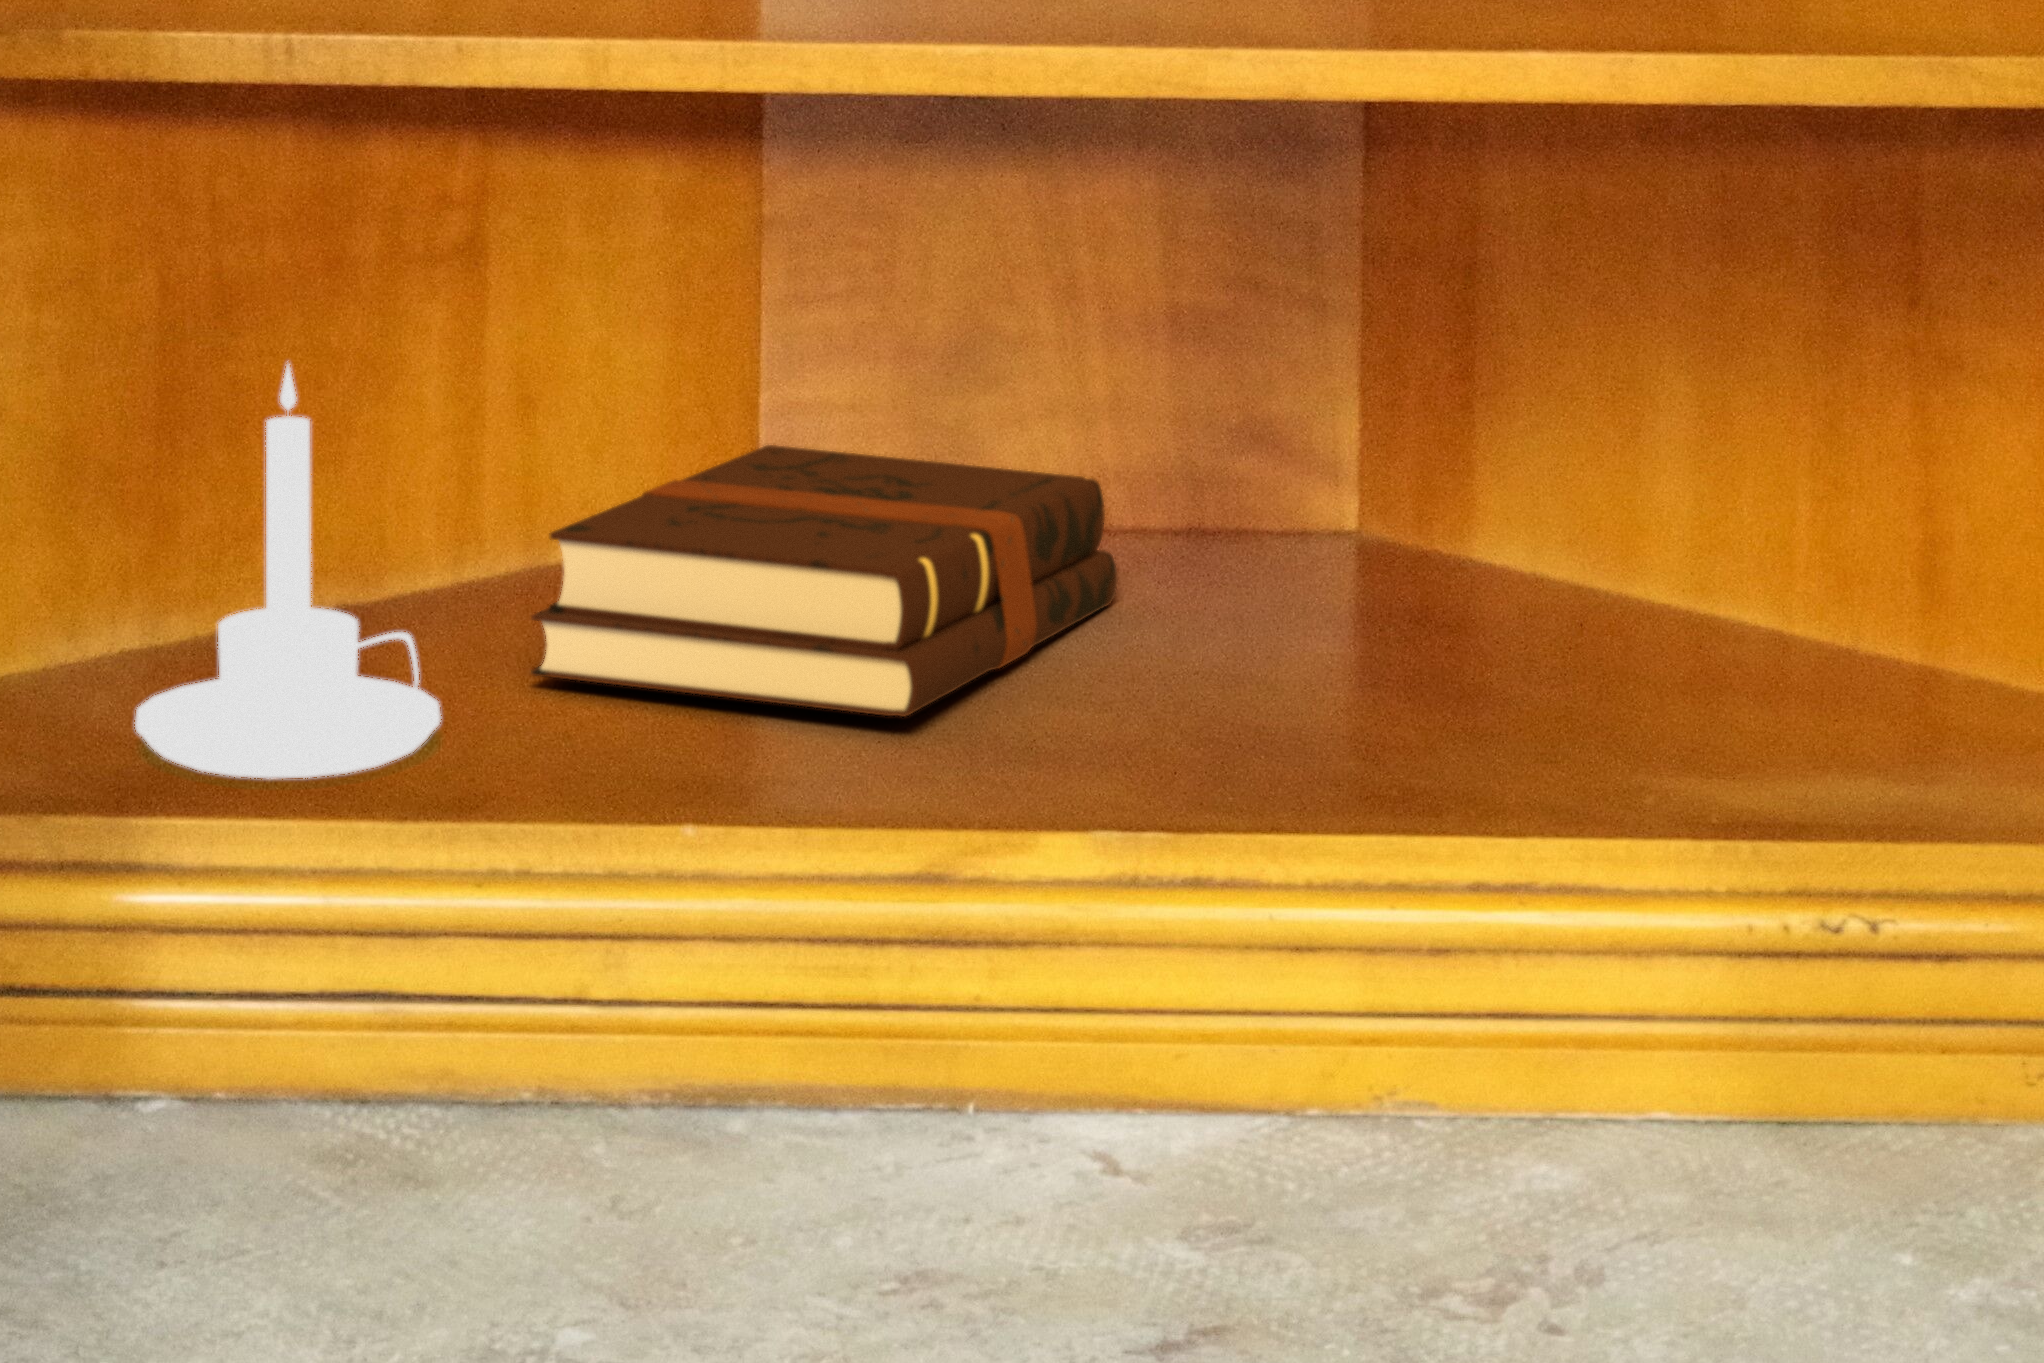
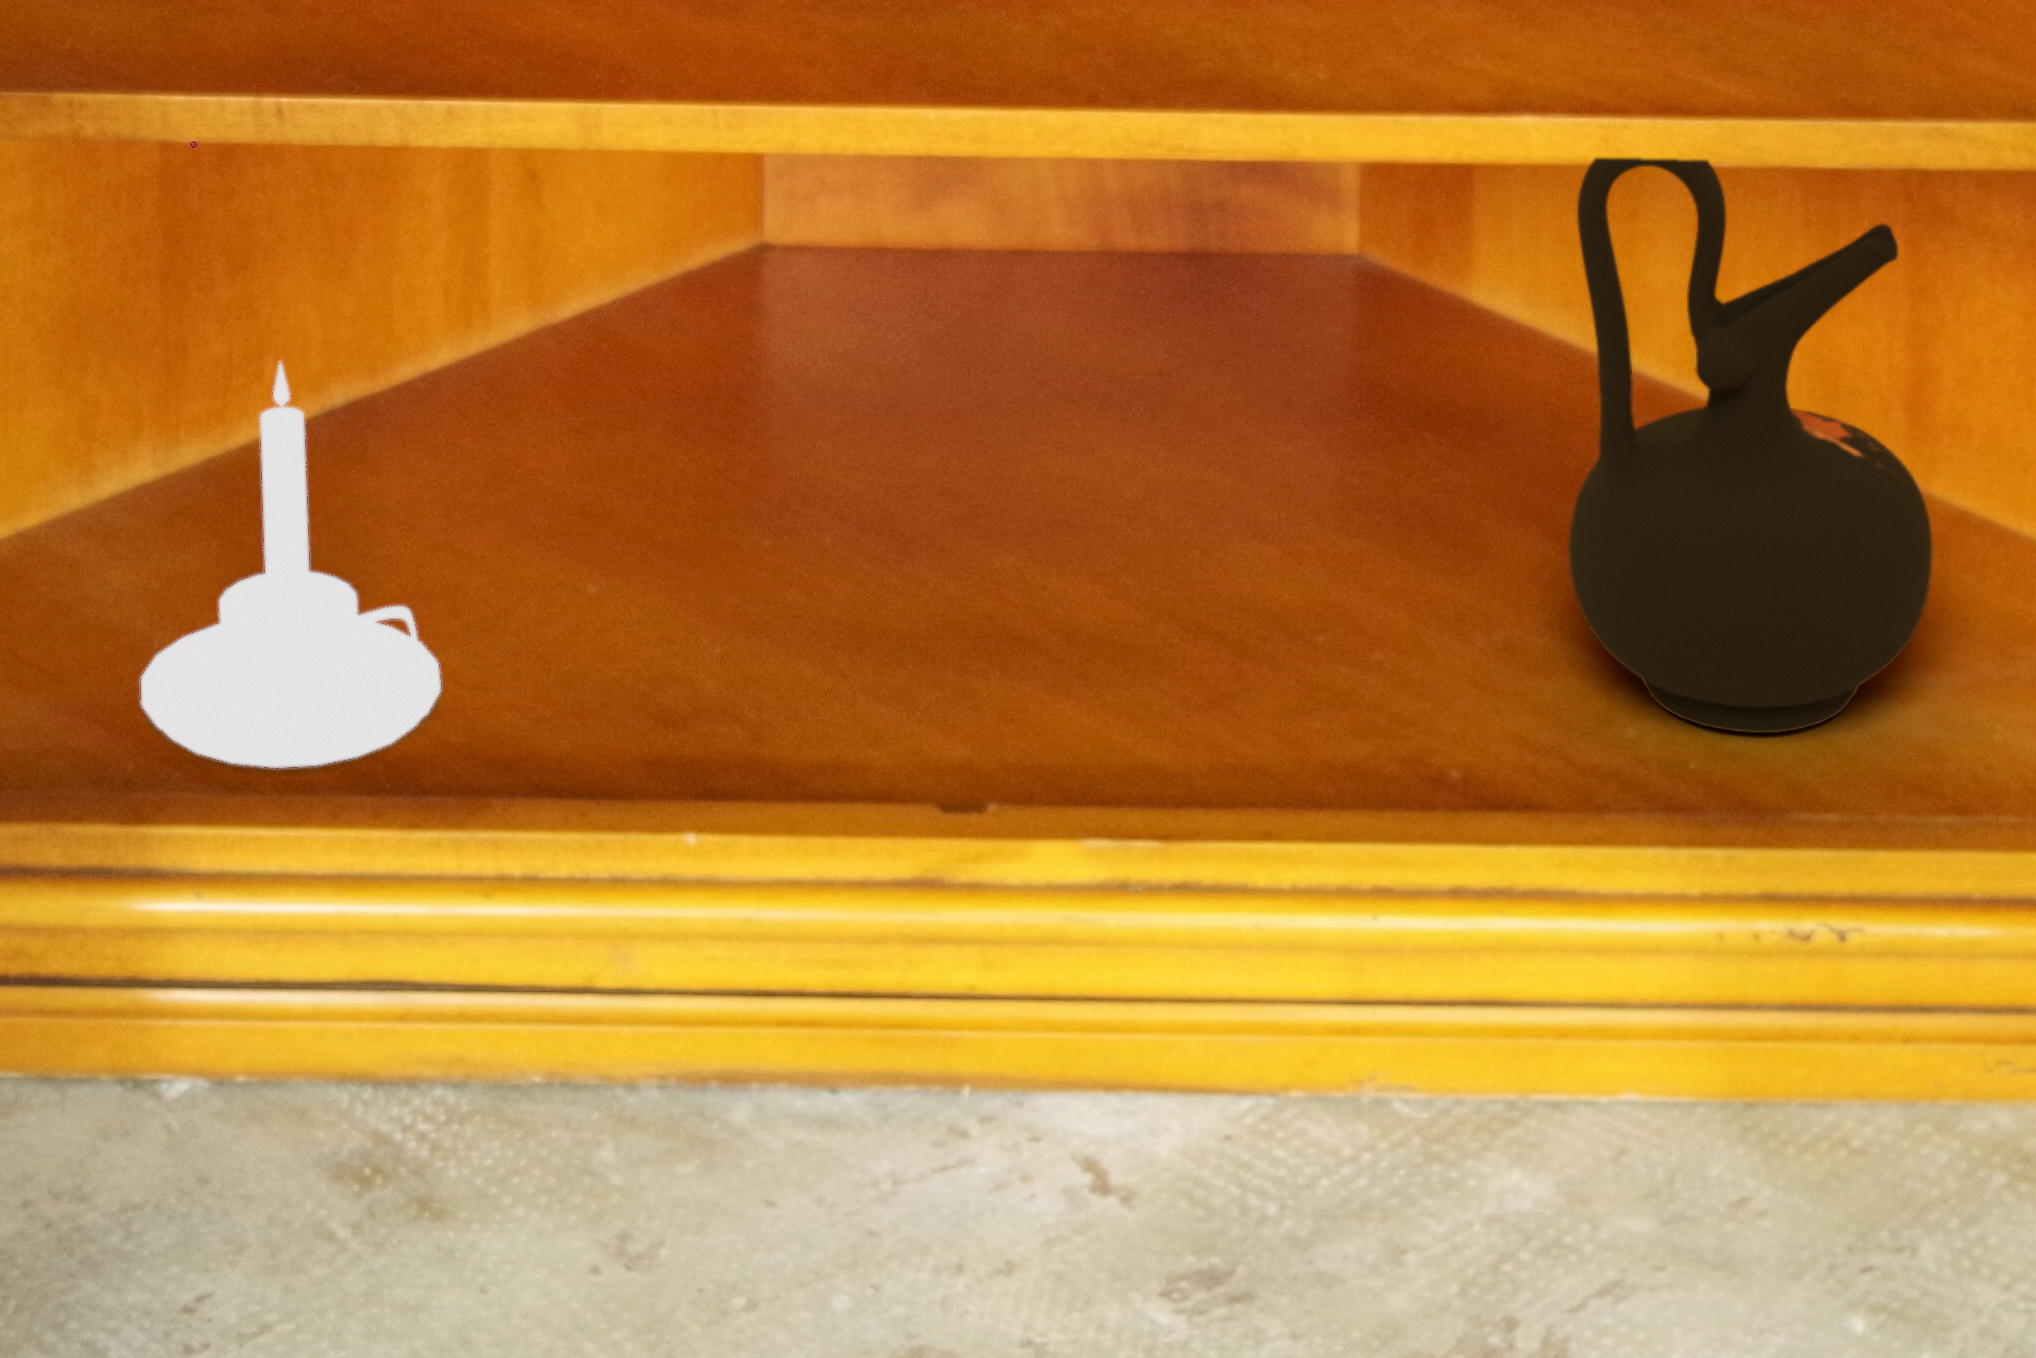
ceramic jug: none [1582,141,1949,766] -> present [1568,158,1933,733]
hardback book: present [531,445,1118,717] -> none [526,288,1109,670]

